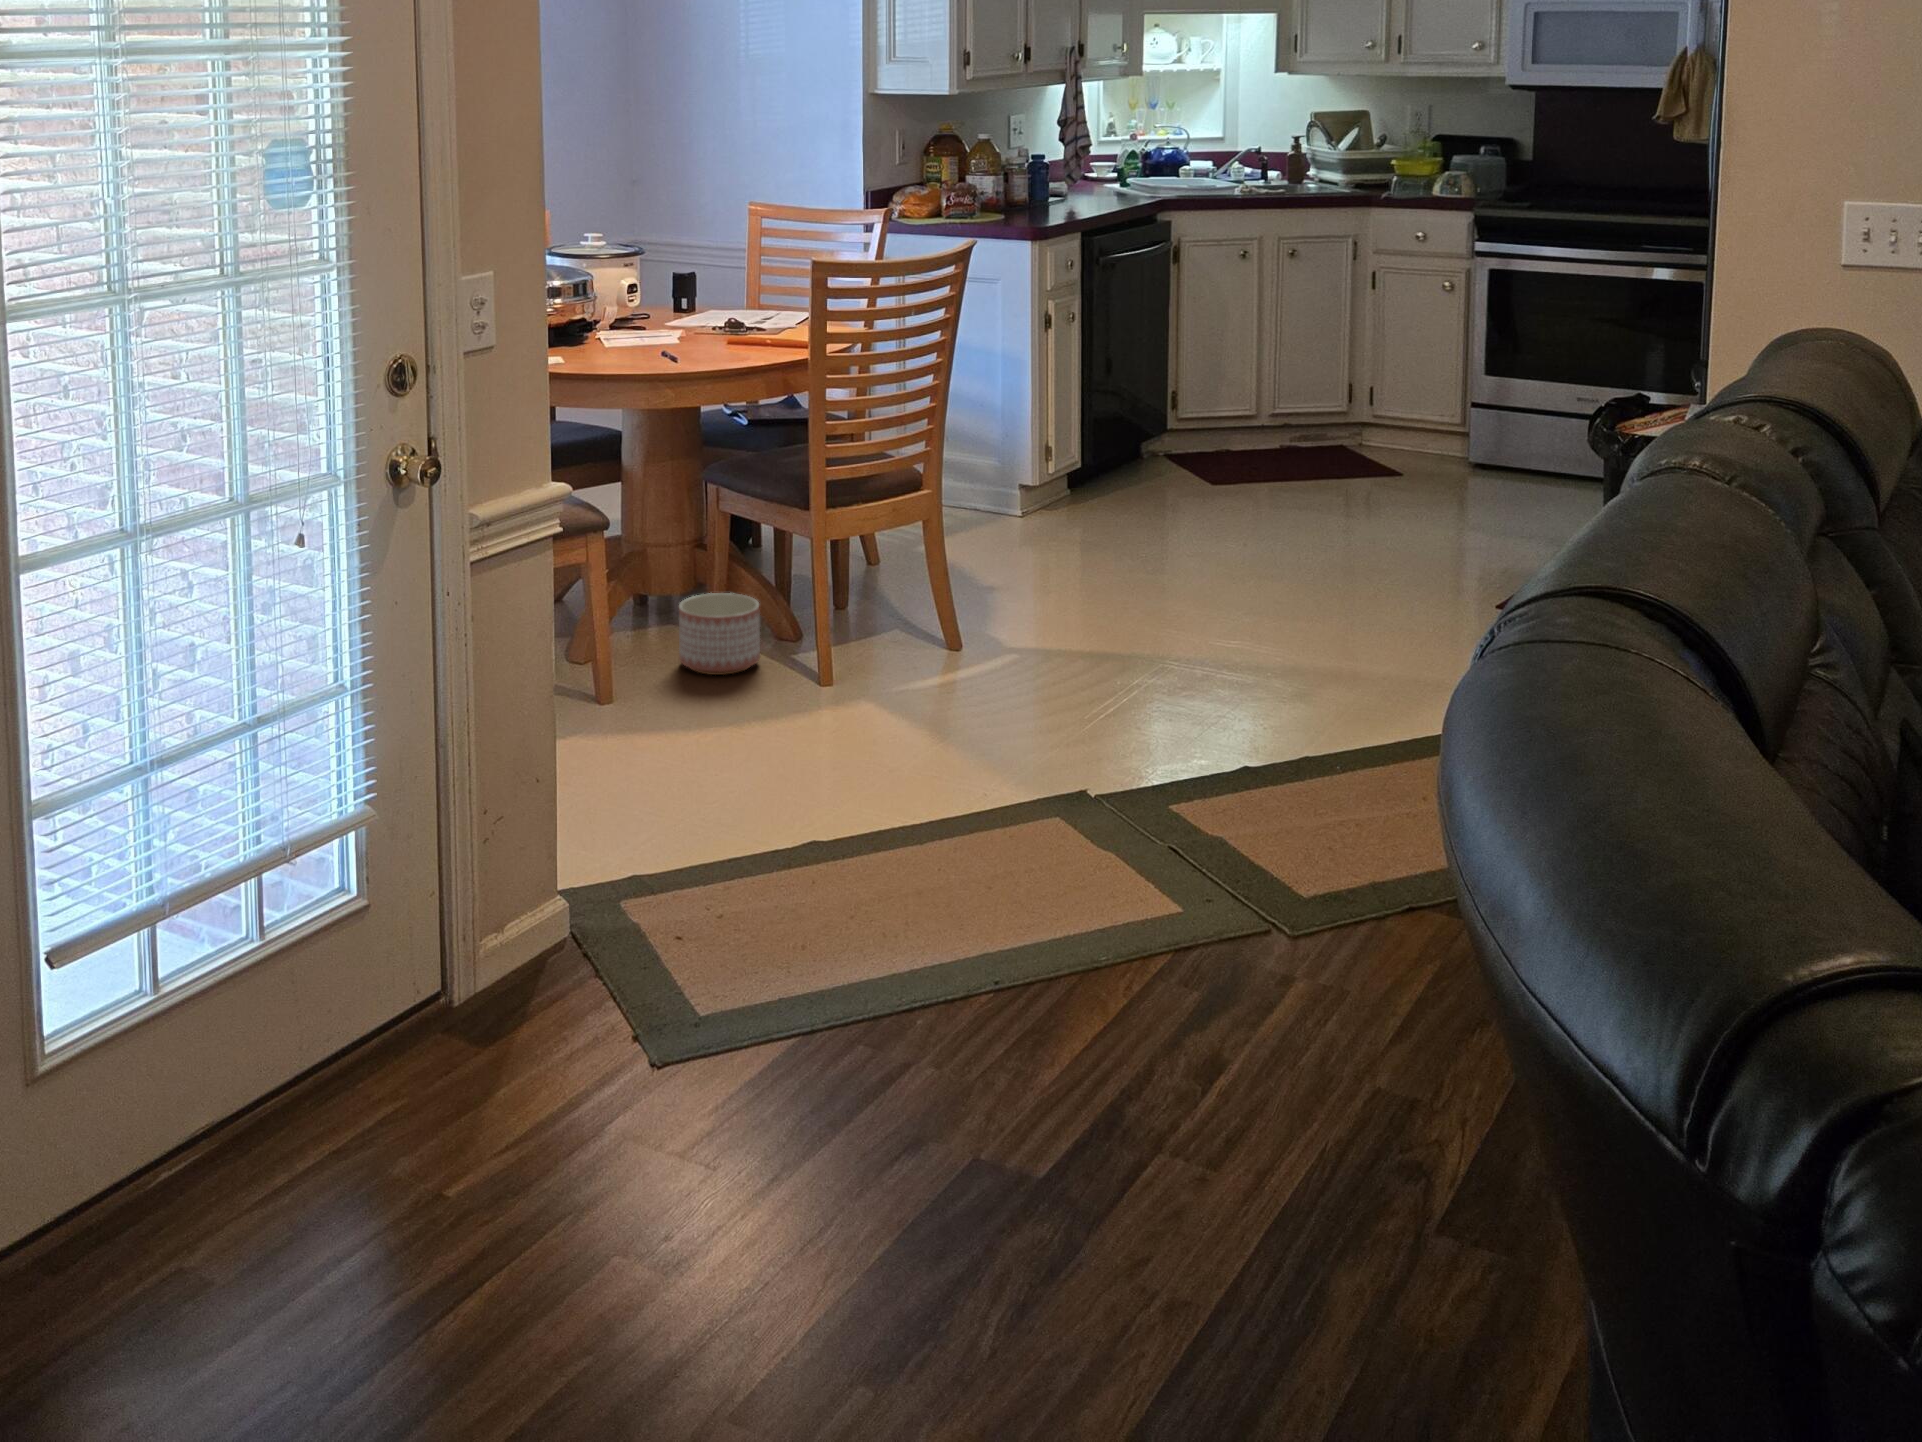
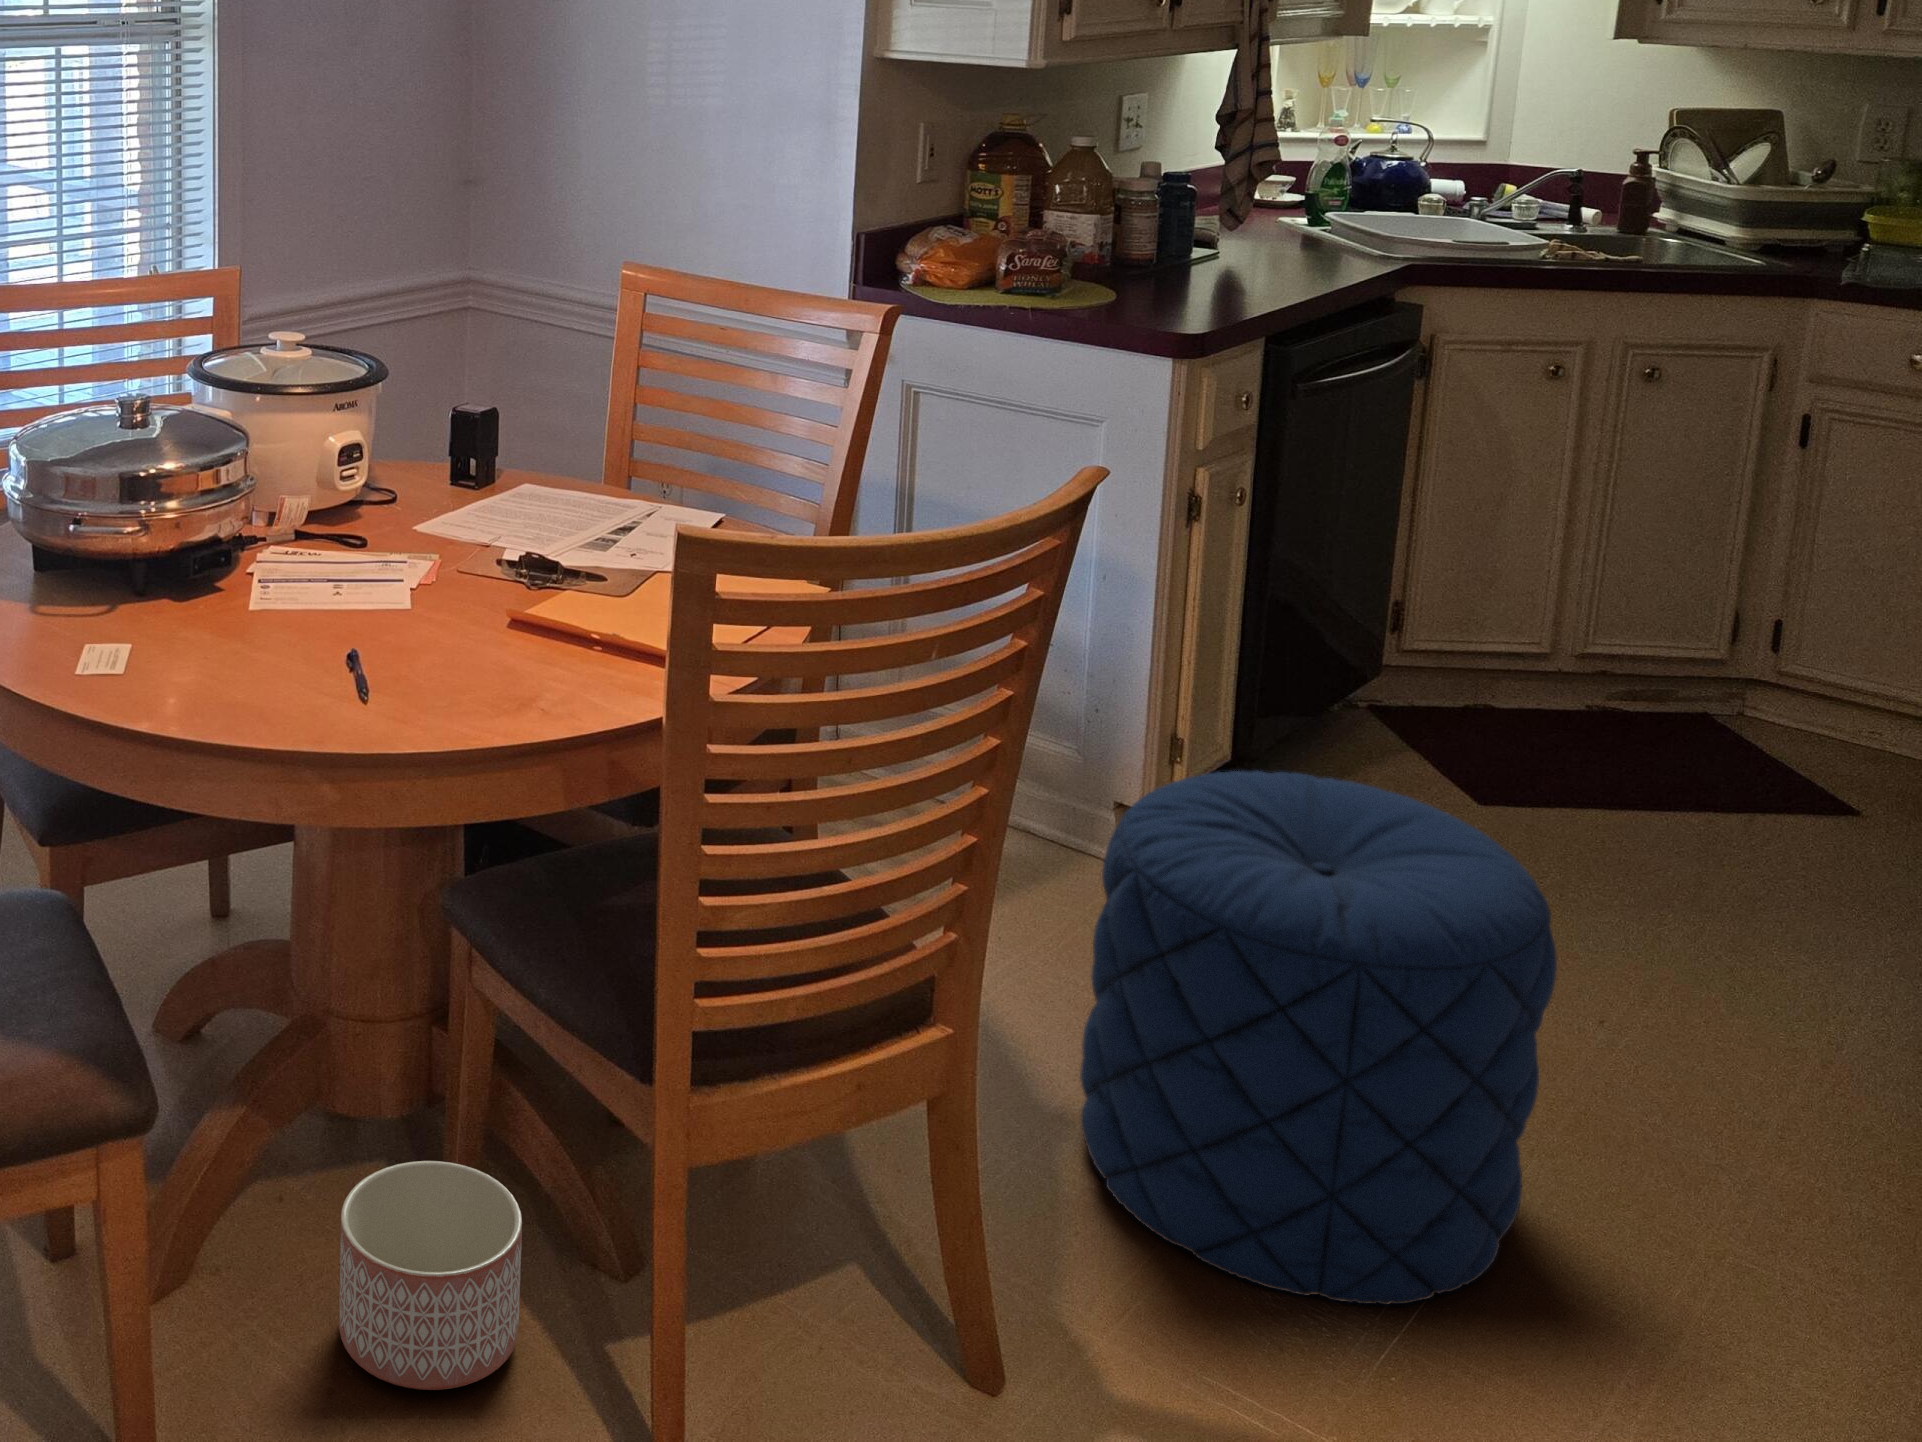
pouf: none [1001,417,1193,624] -> present [1080,771,1557,1305]

